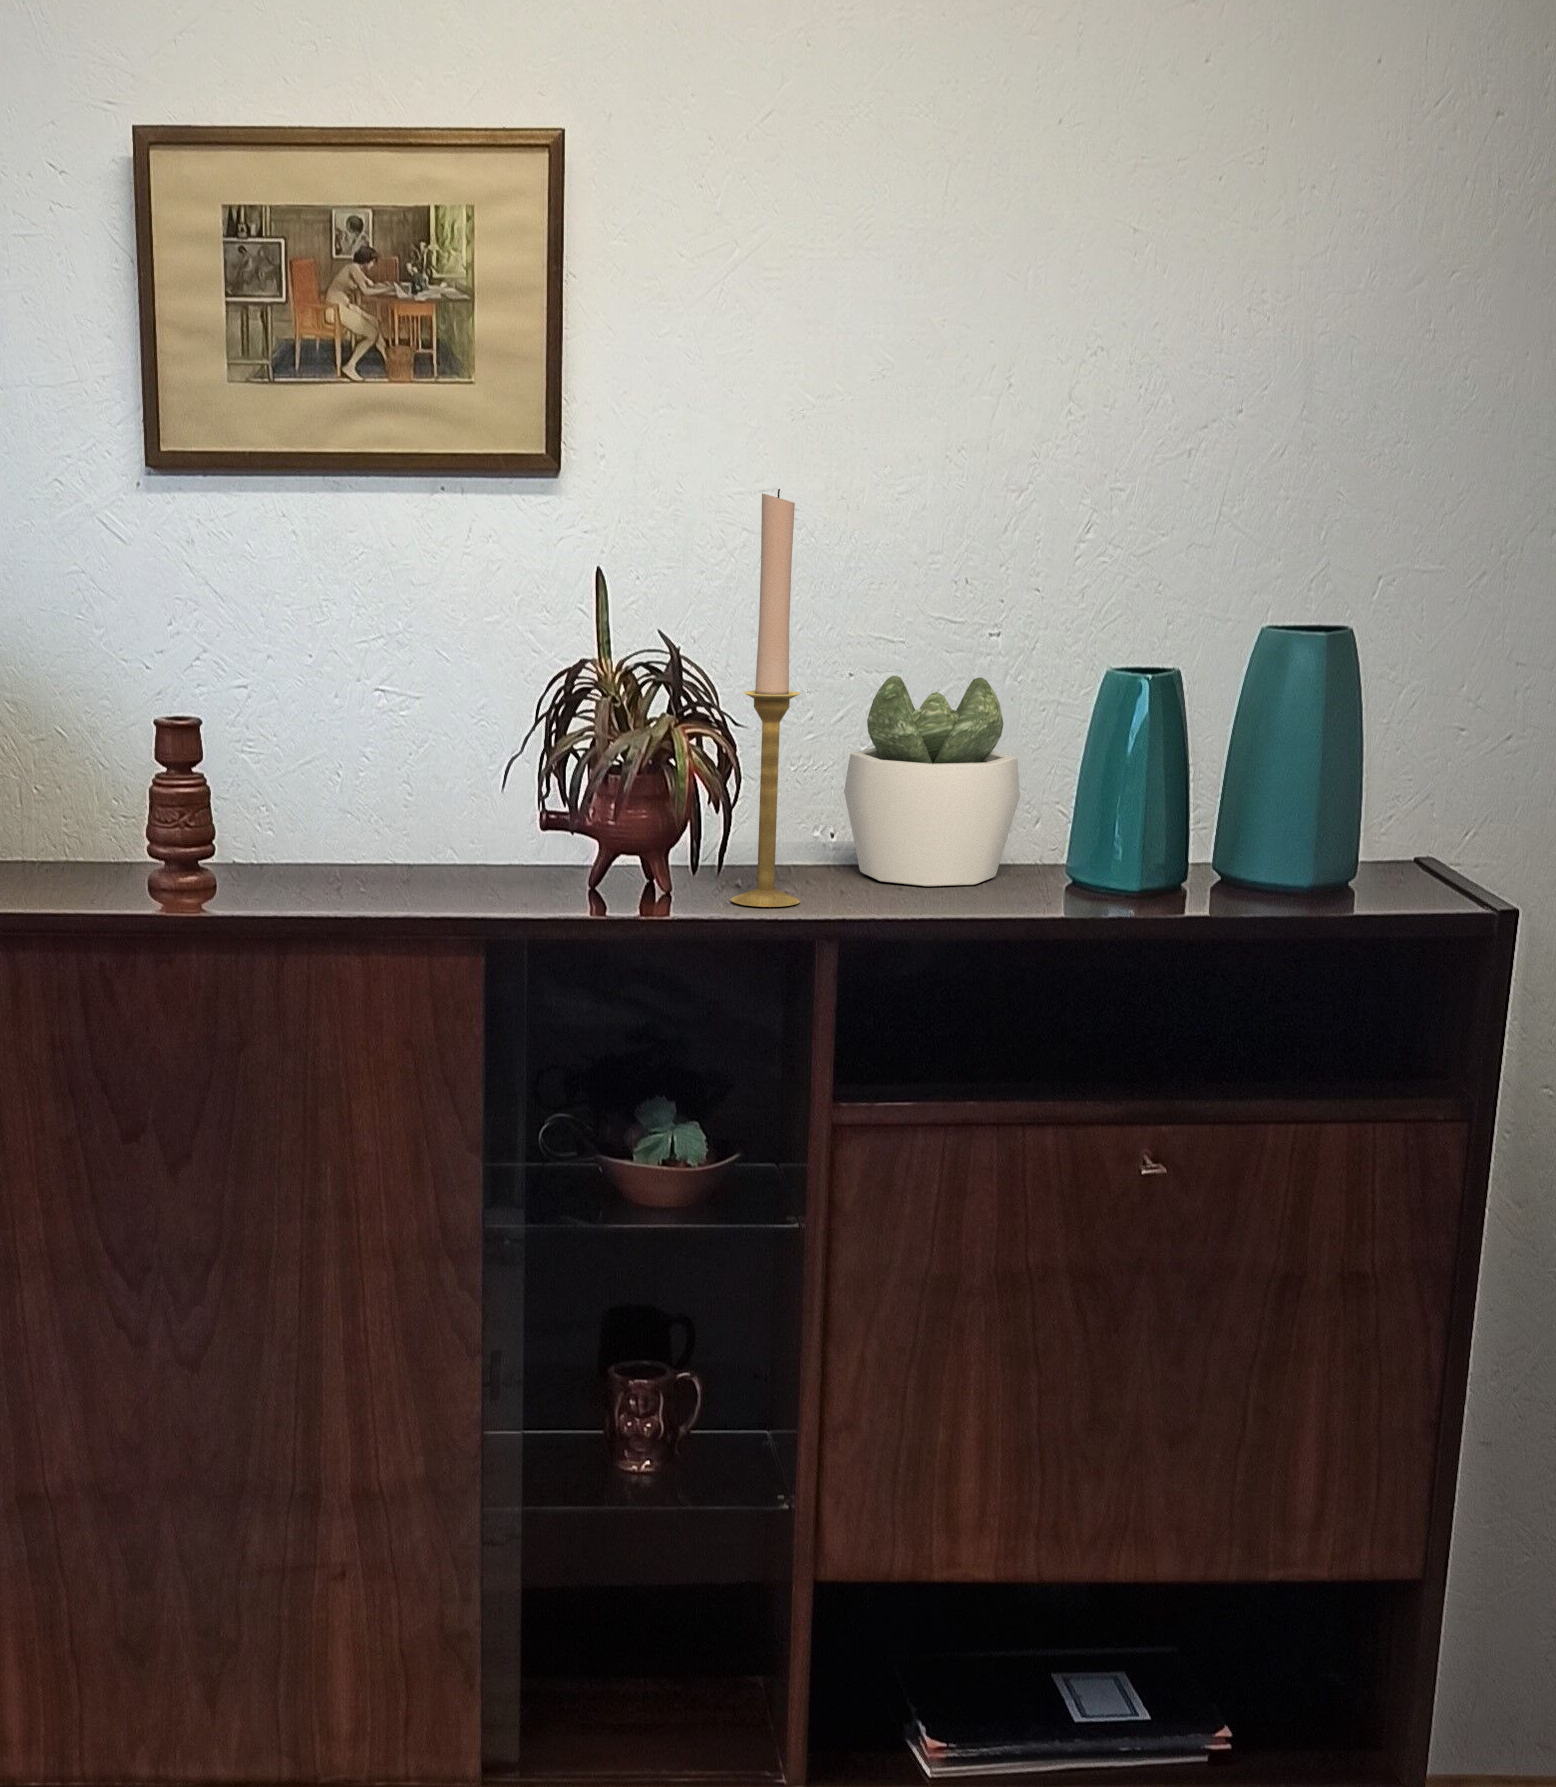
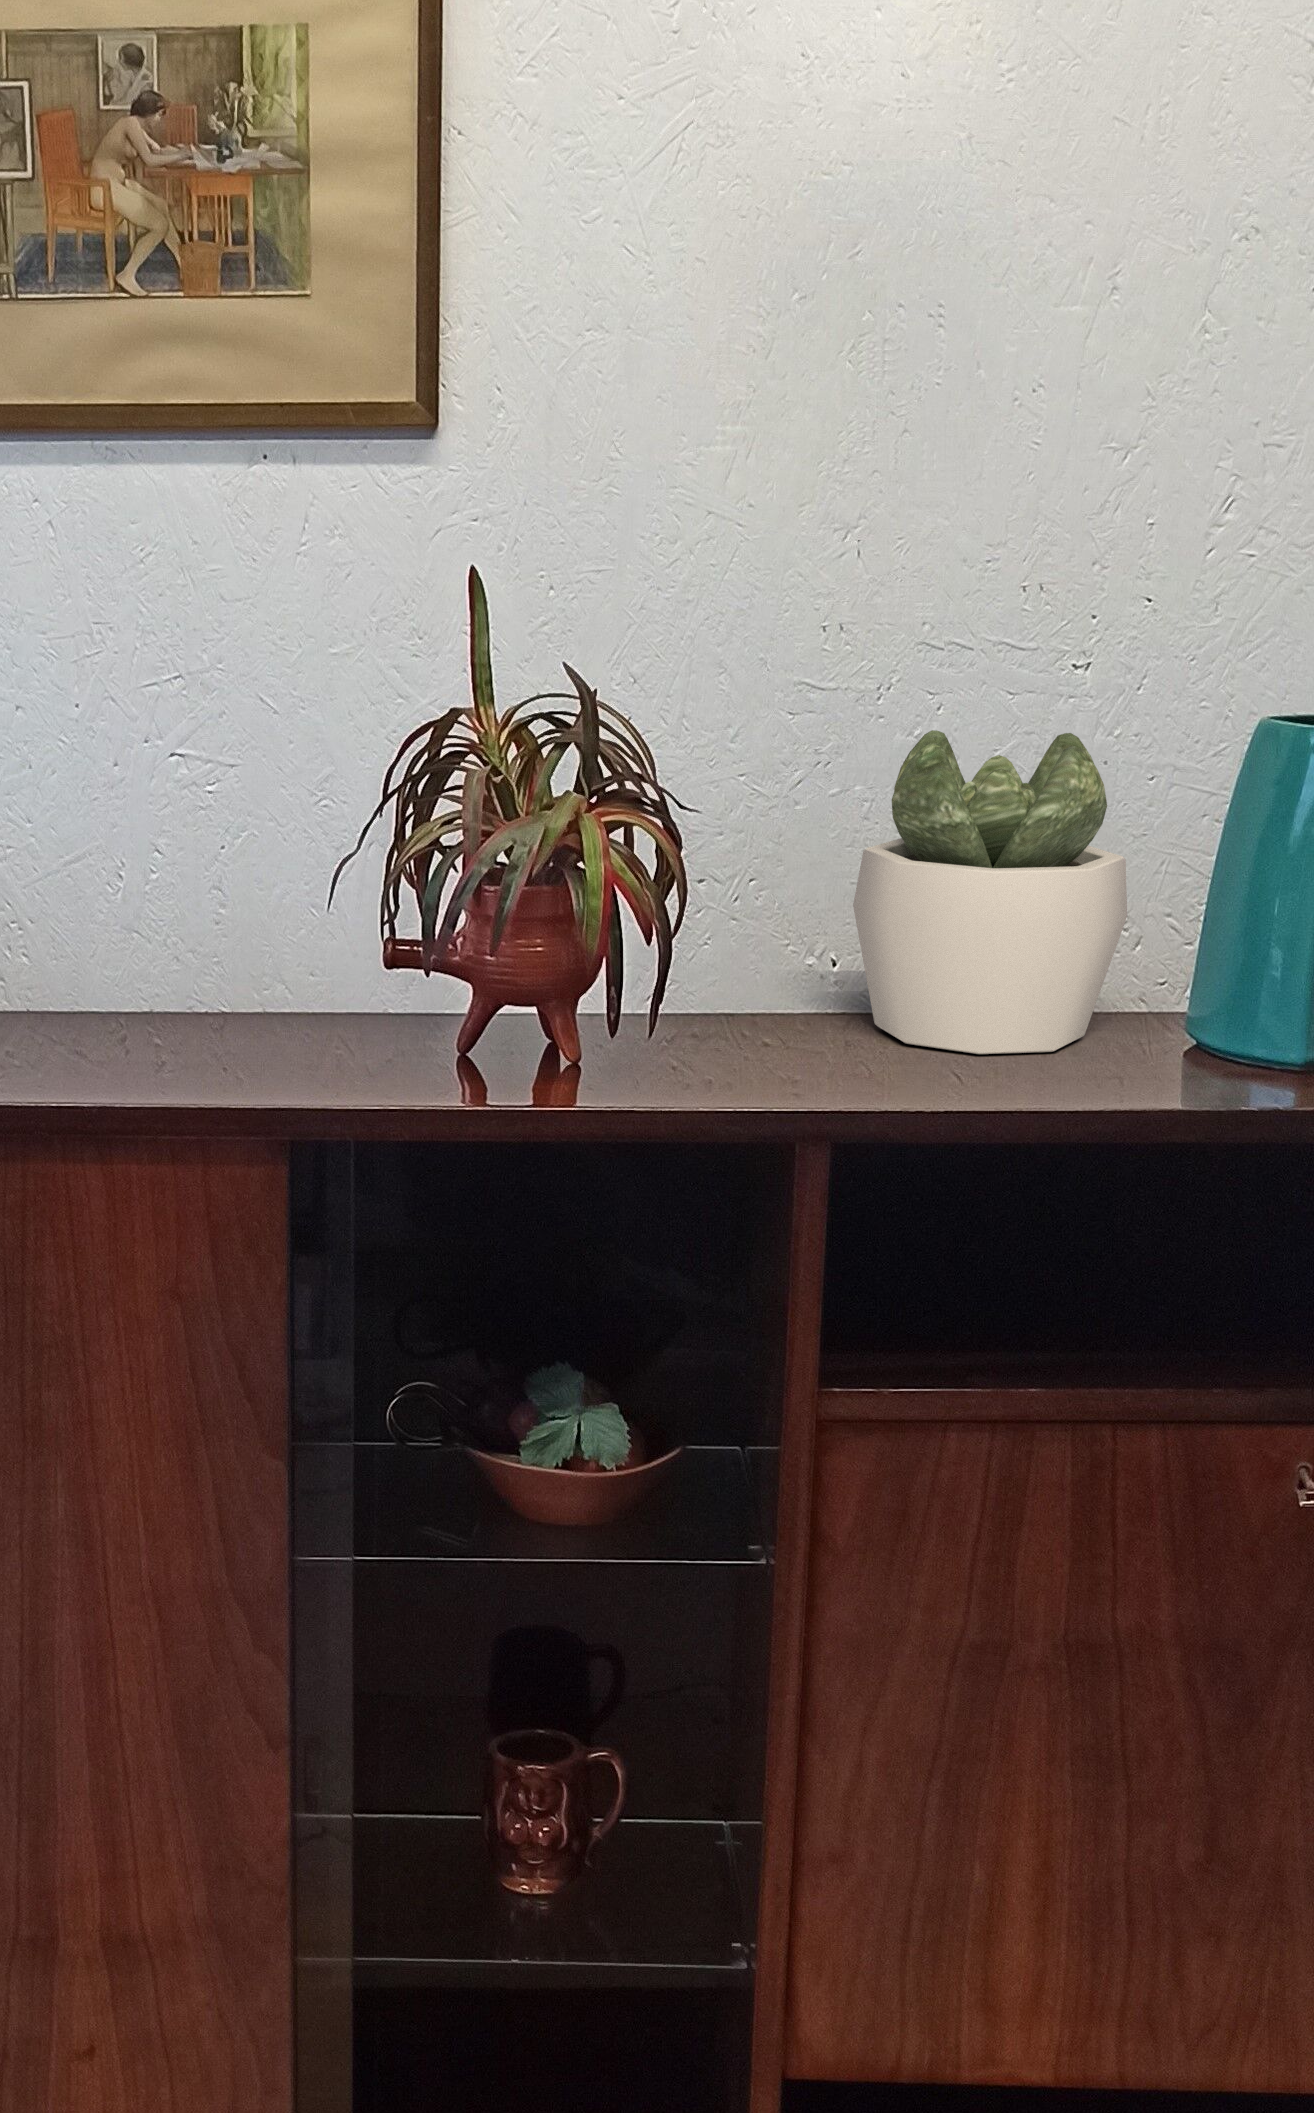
candlestick: present [731,489,801,907] -> none [673,436,785,1094]

